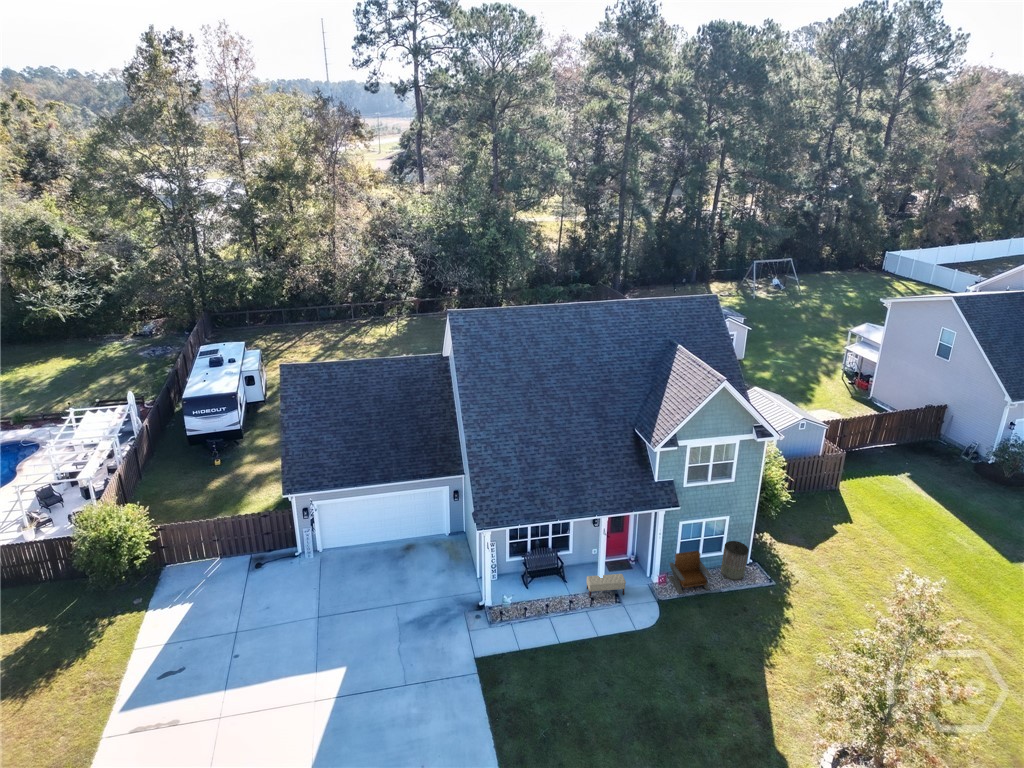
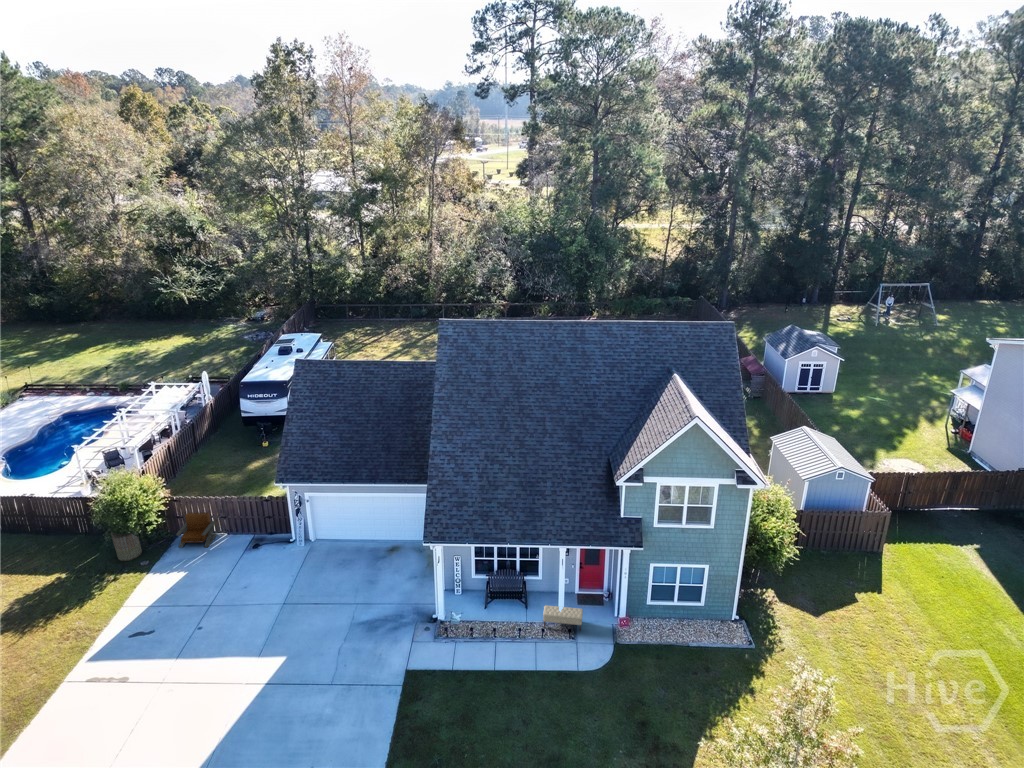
trash can: present [721,541,749,580] -> present [111,533,142,561]
lounge chair: present [669,551,711,594] -> present [176,512,217,548]

